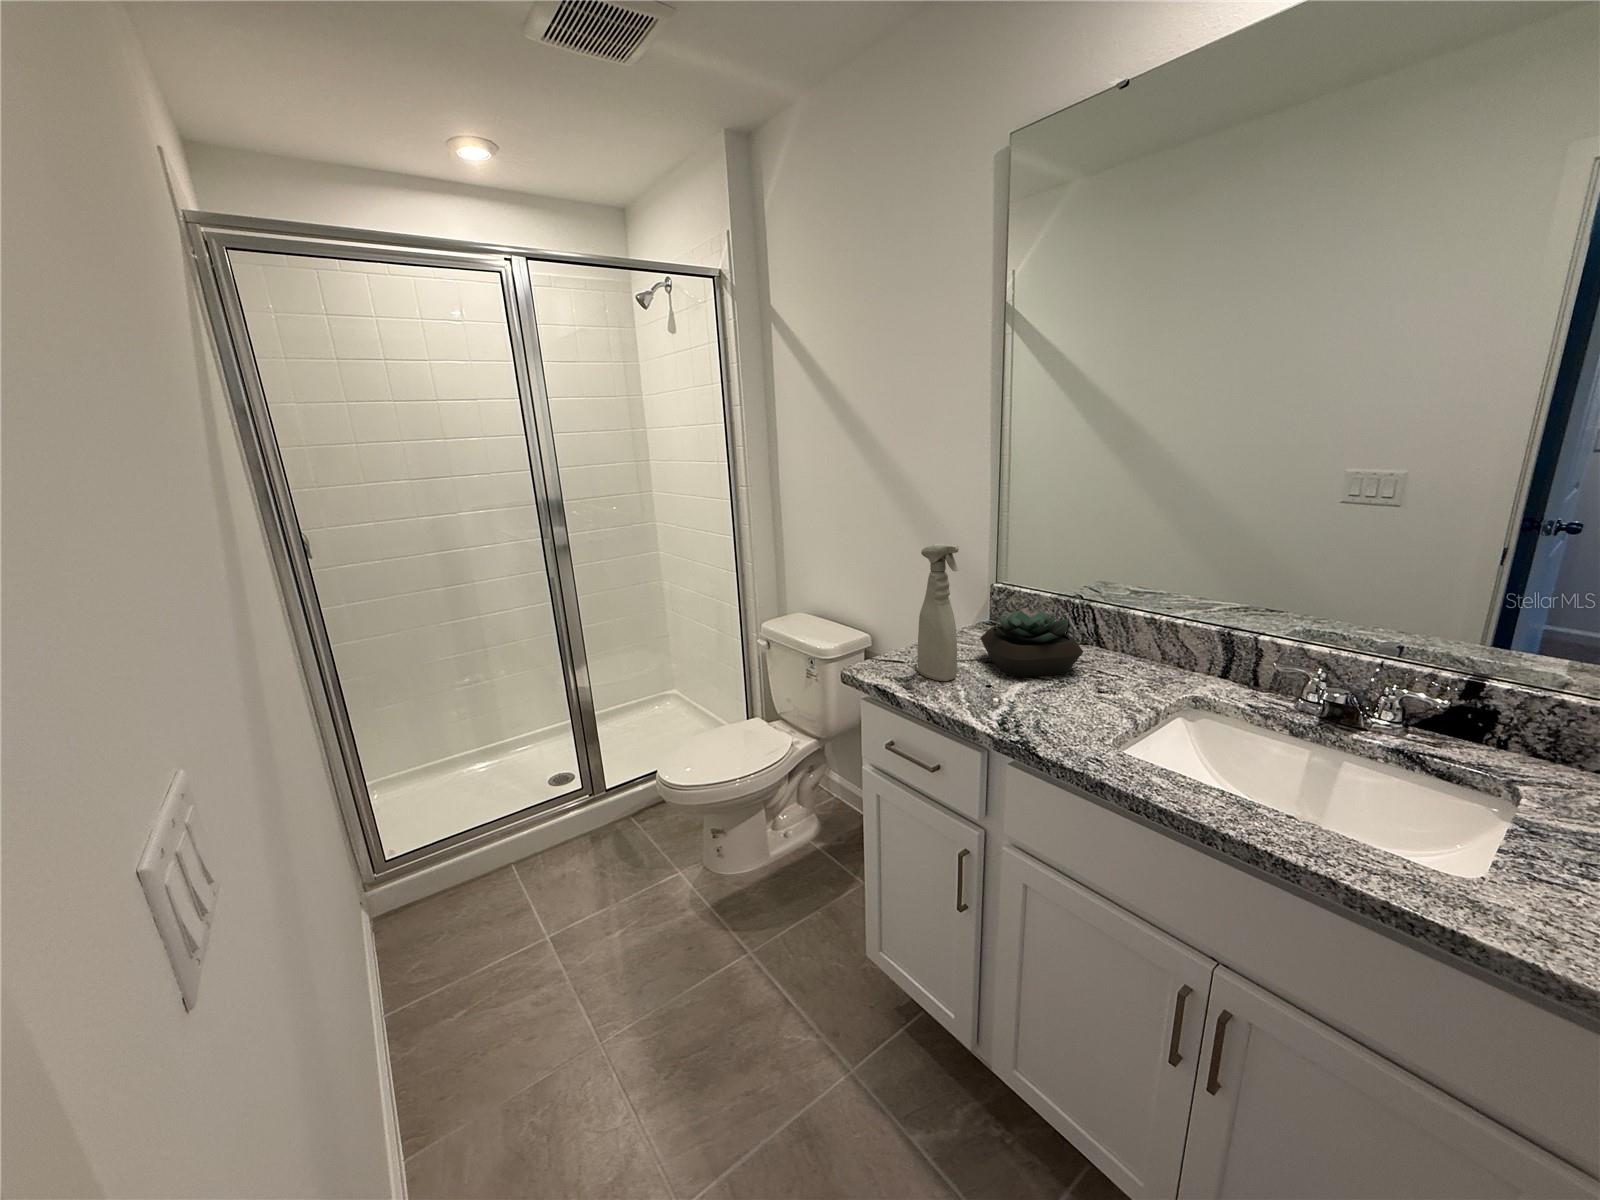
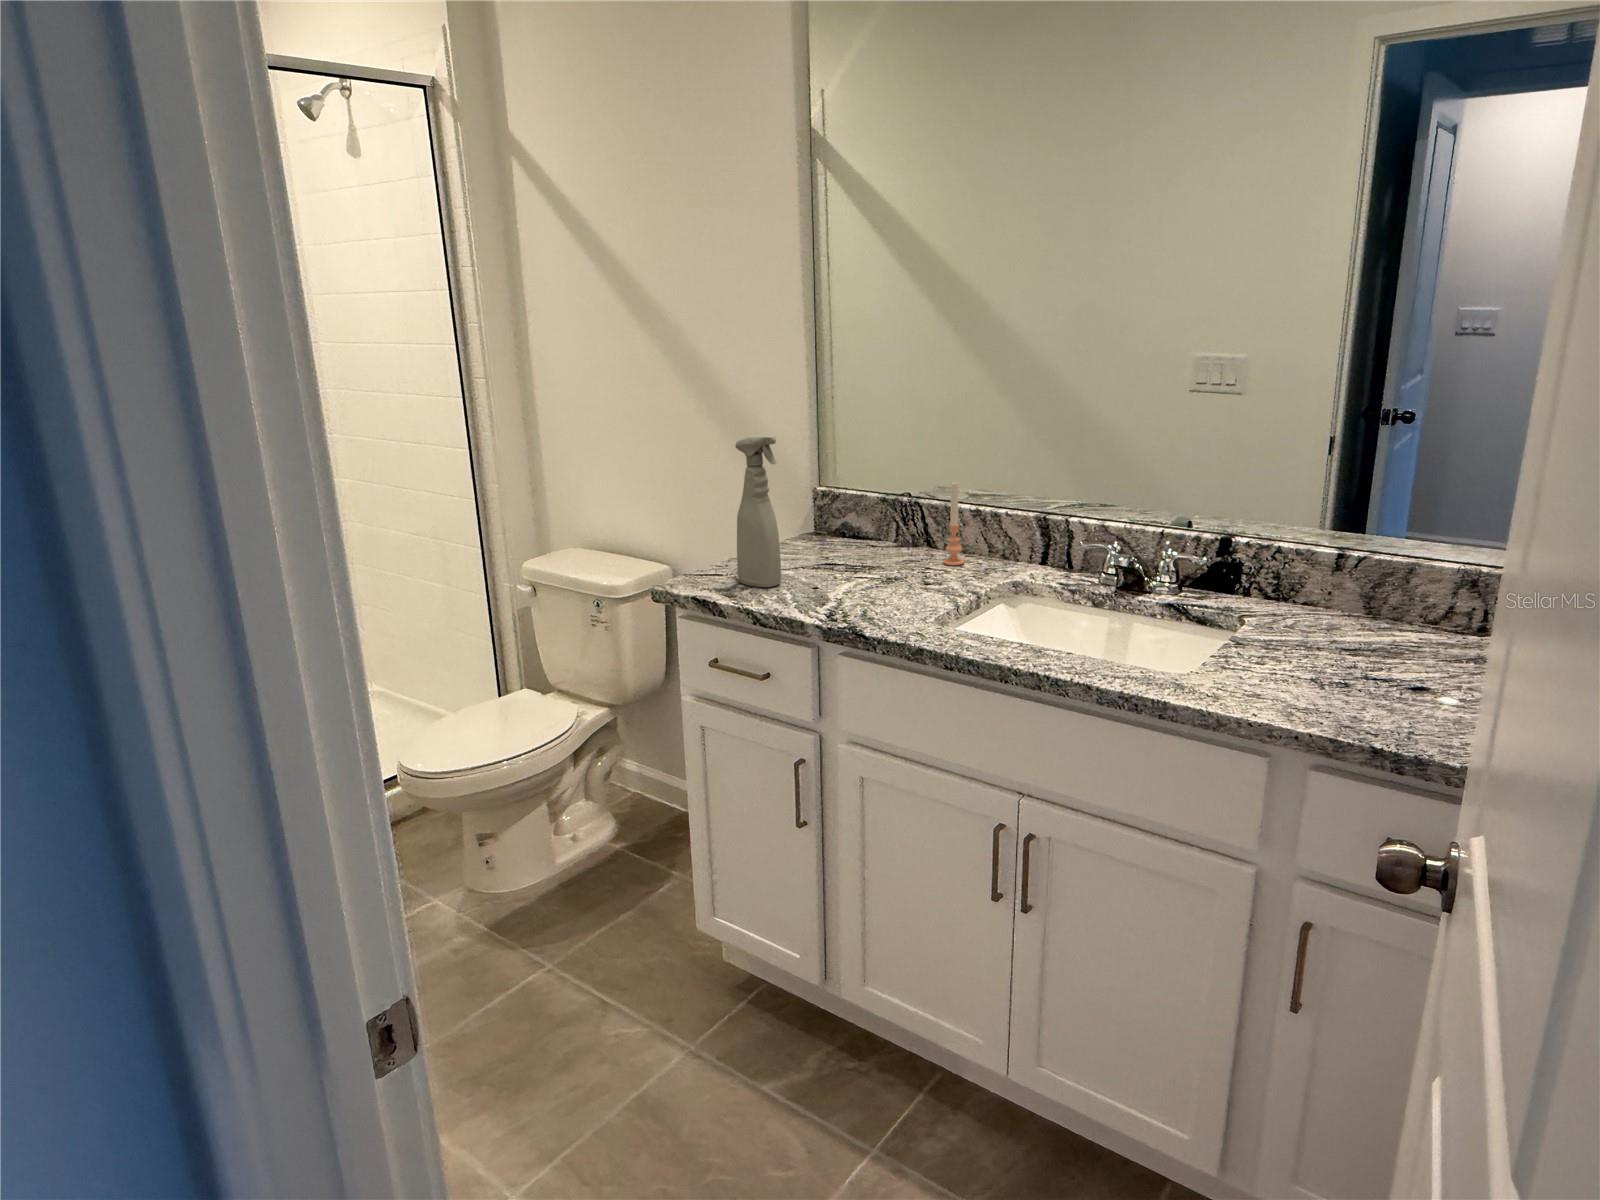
candle: none [1115,591,1137,670] -> present [944,482,964,565]
succulent plant: present [981,610,1083,677] -> none [804,509,910,579]

